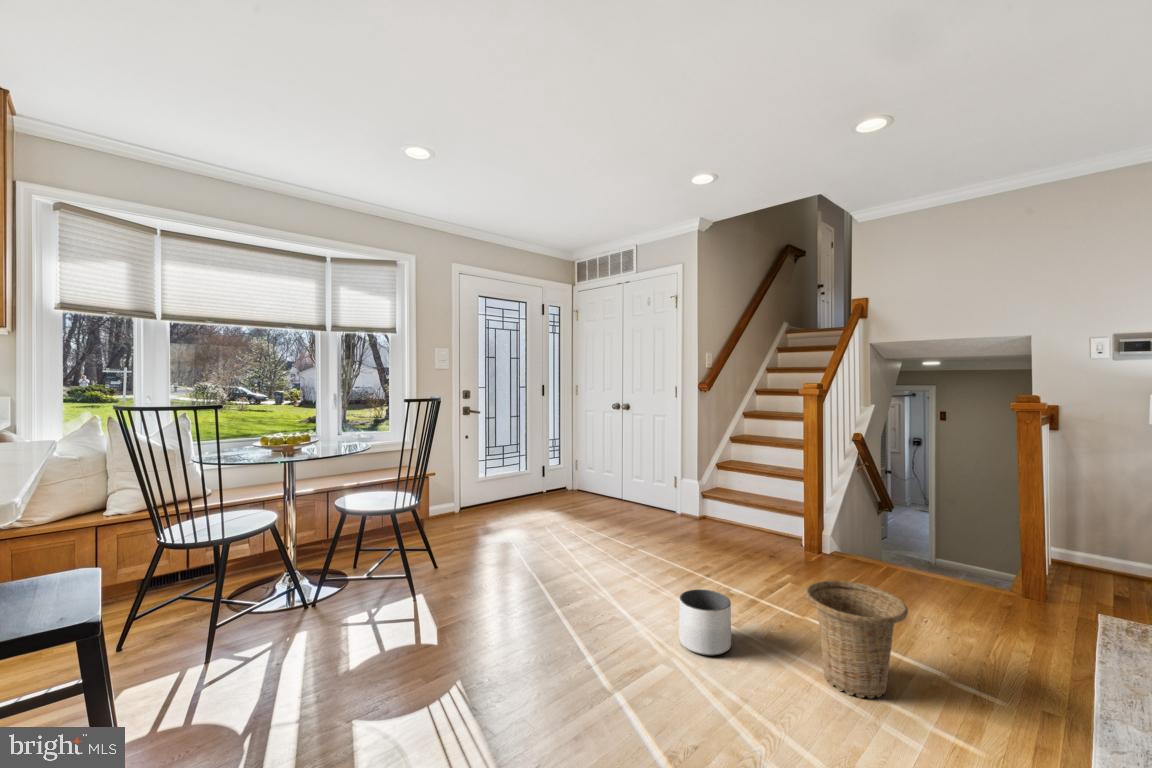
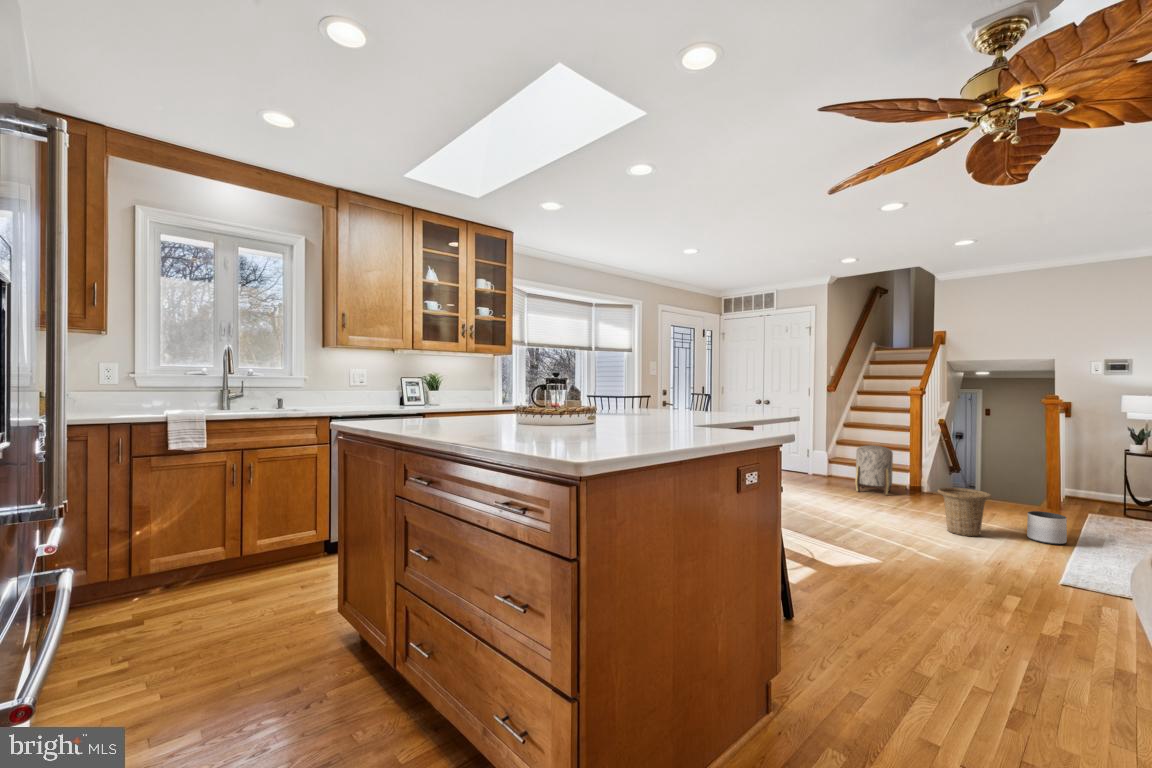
ottoman: none [718,477,777,562] -> present [855,445,893,495]
planter: present [679,589,731,656] -> present [1027,511,1067,545]

